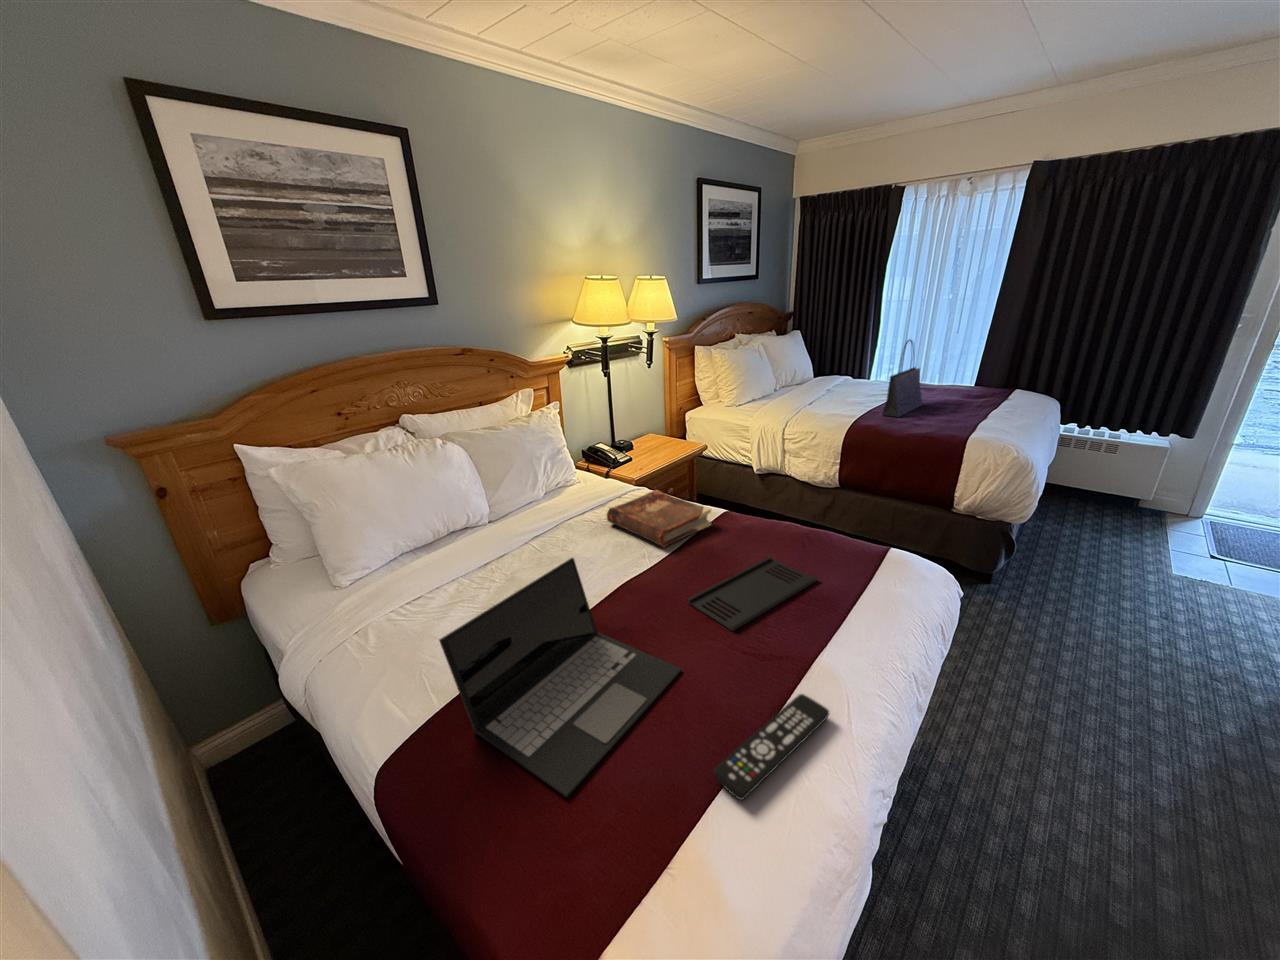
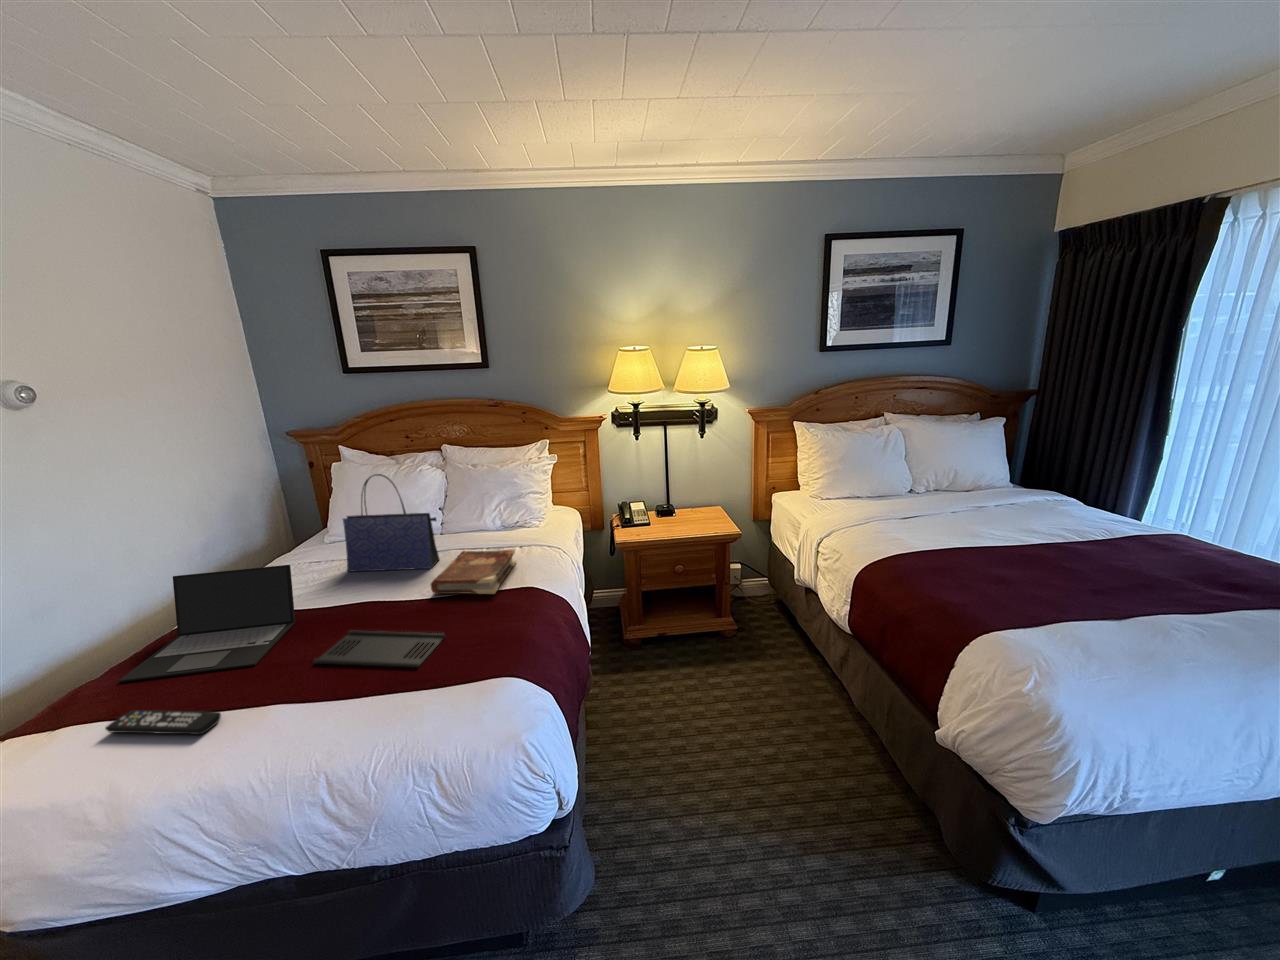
tote bag: present [882,340,922,417] -> present [343,474,440,572]

